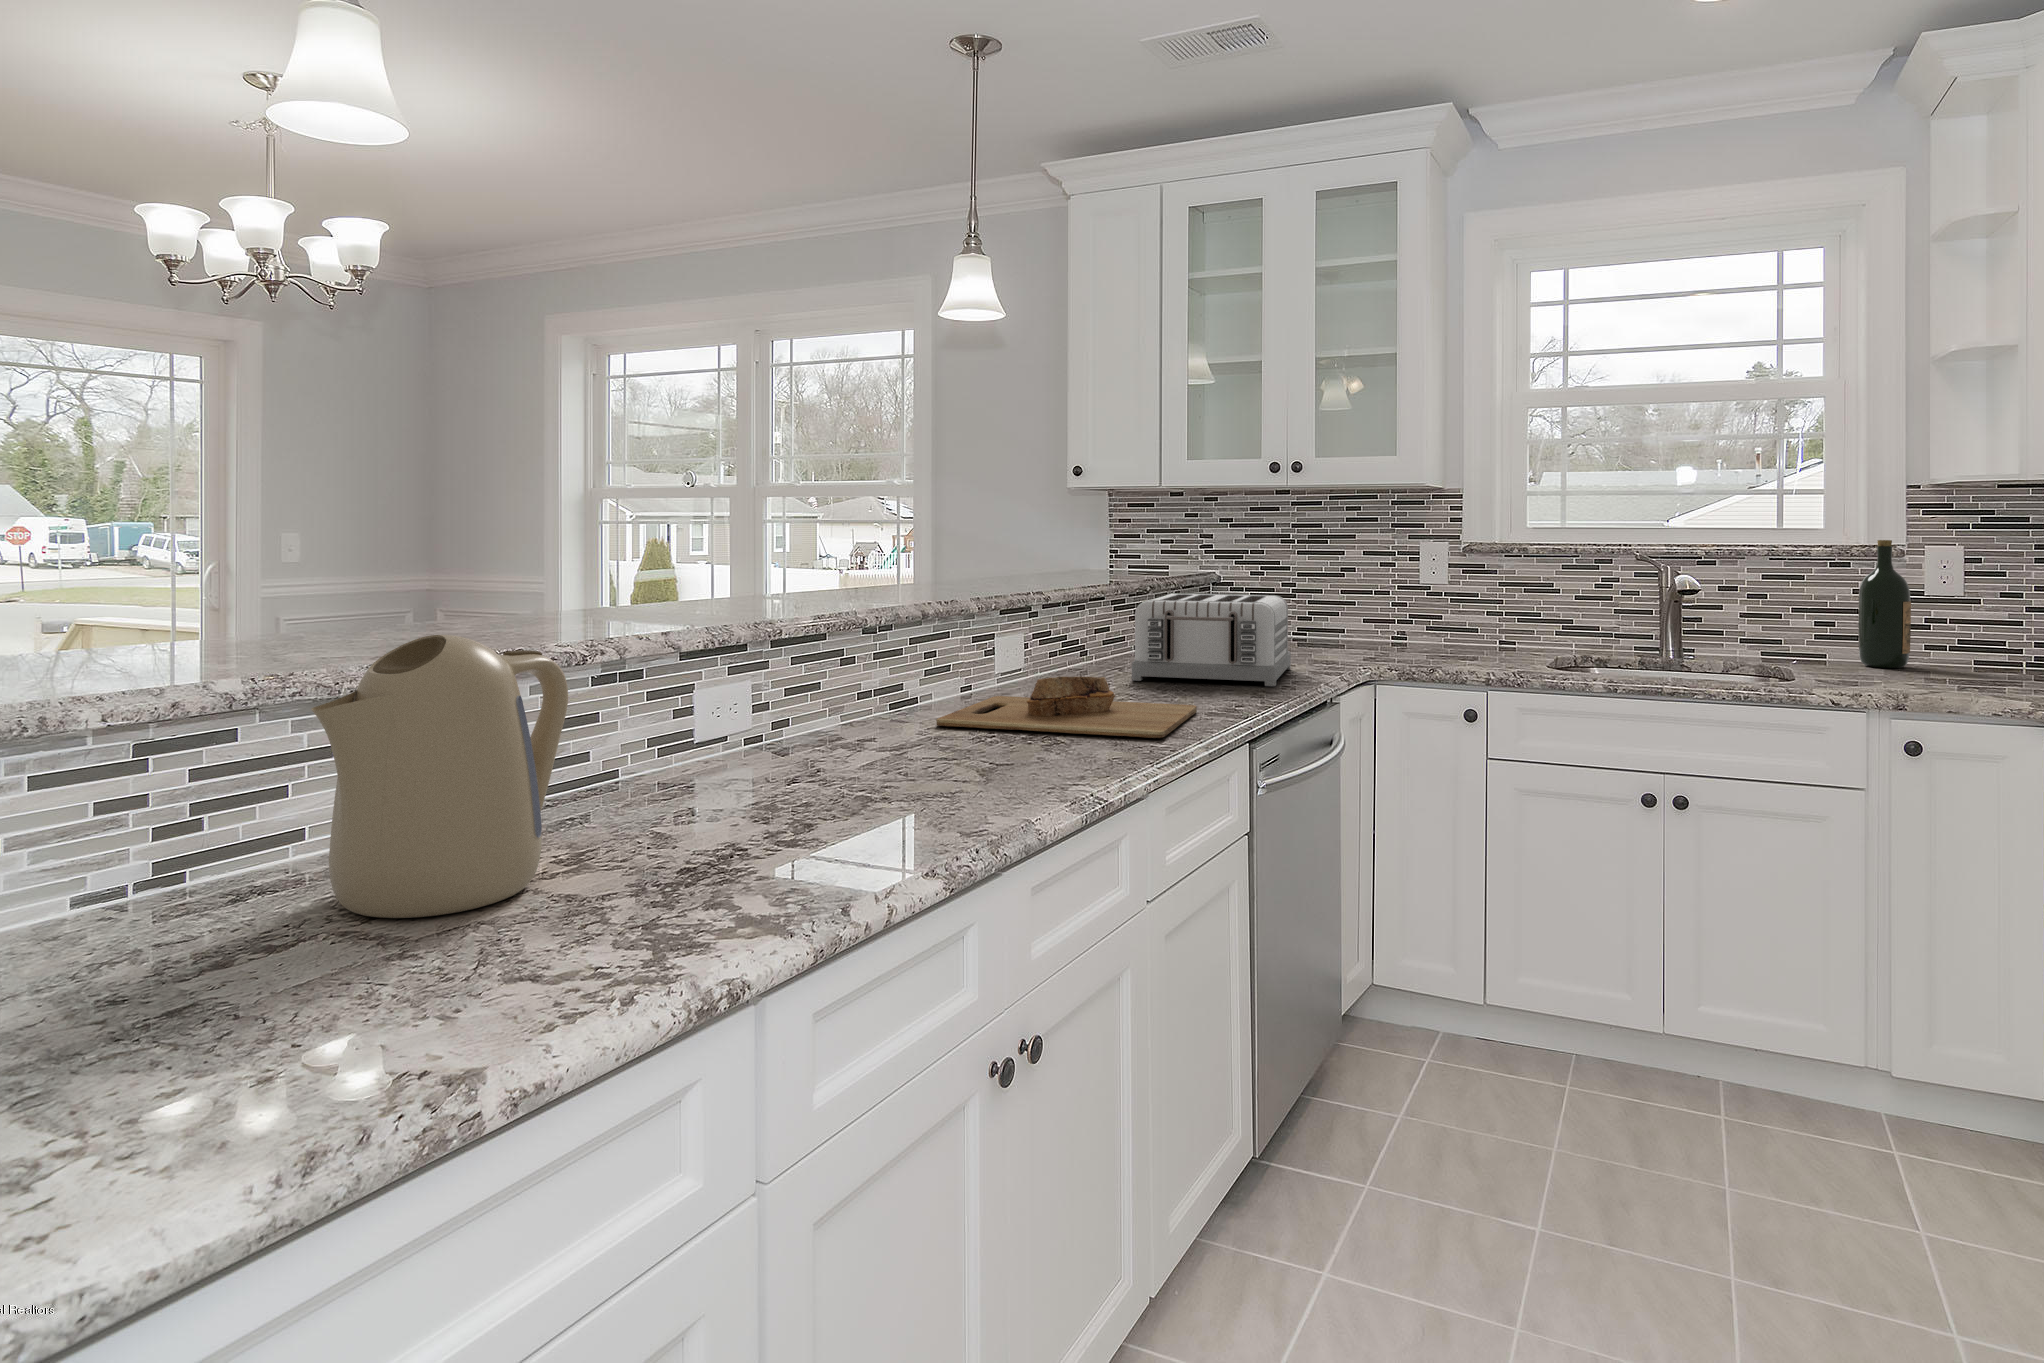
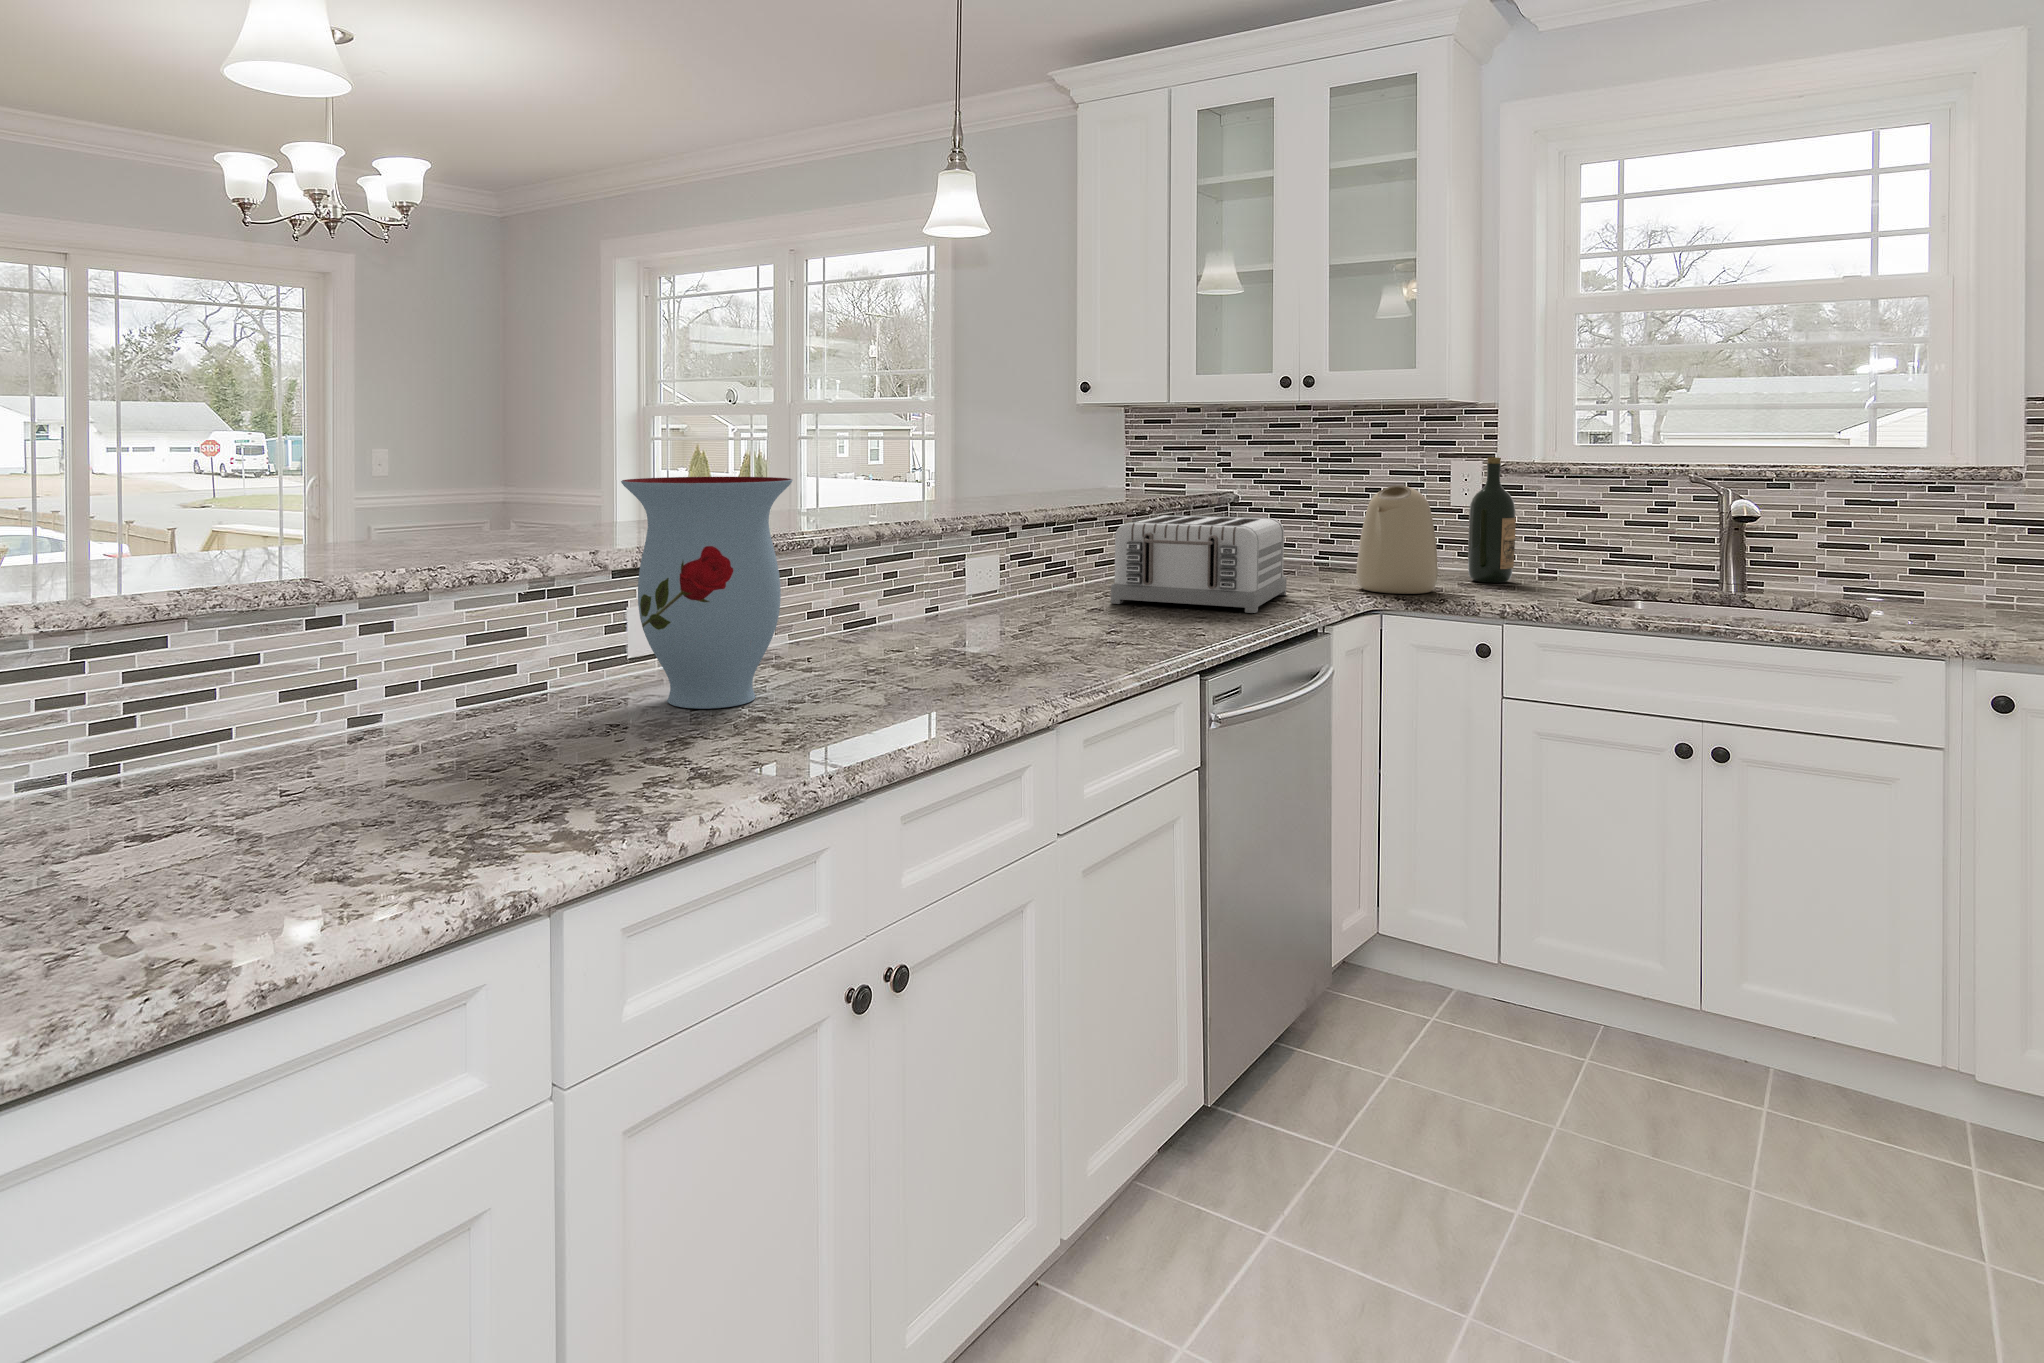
wine bottle: present [1858,540,1911,668] -> present [1468,458,1516,583]
vase: none [708,553,885,793] -> present [621,477,793,708]
kettle: present [311,635,568,918] -> present [1356,486,1438,594]
cutting board: present [936,676,1197,738] -> none [883,600,1153,665]

